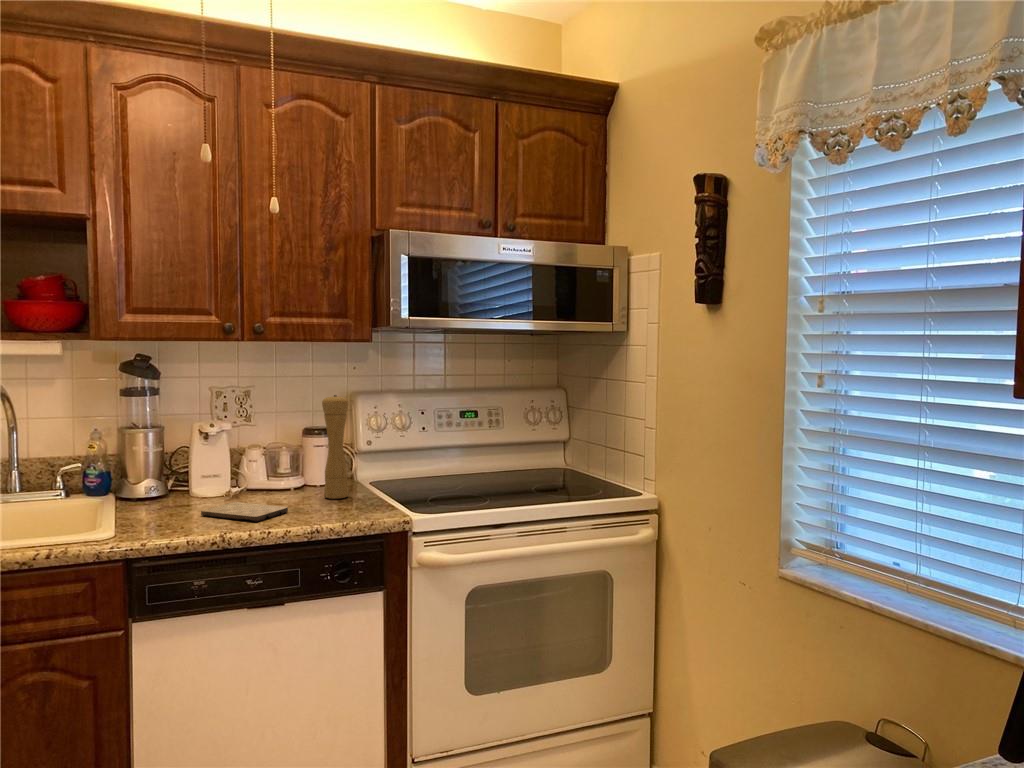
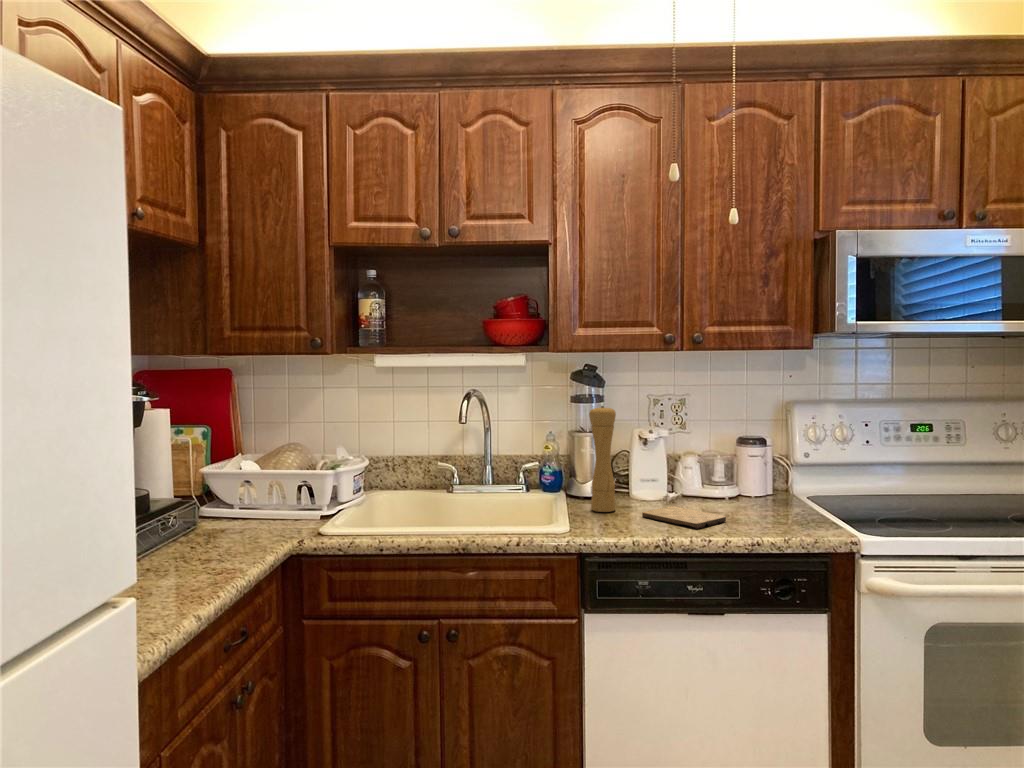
pepper mill: present [322,395,348,499] -> present [589,406,616,512]

